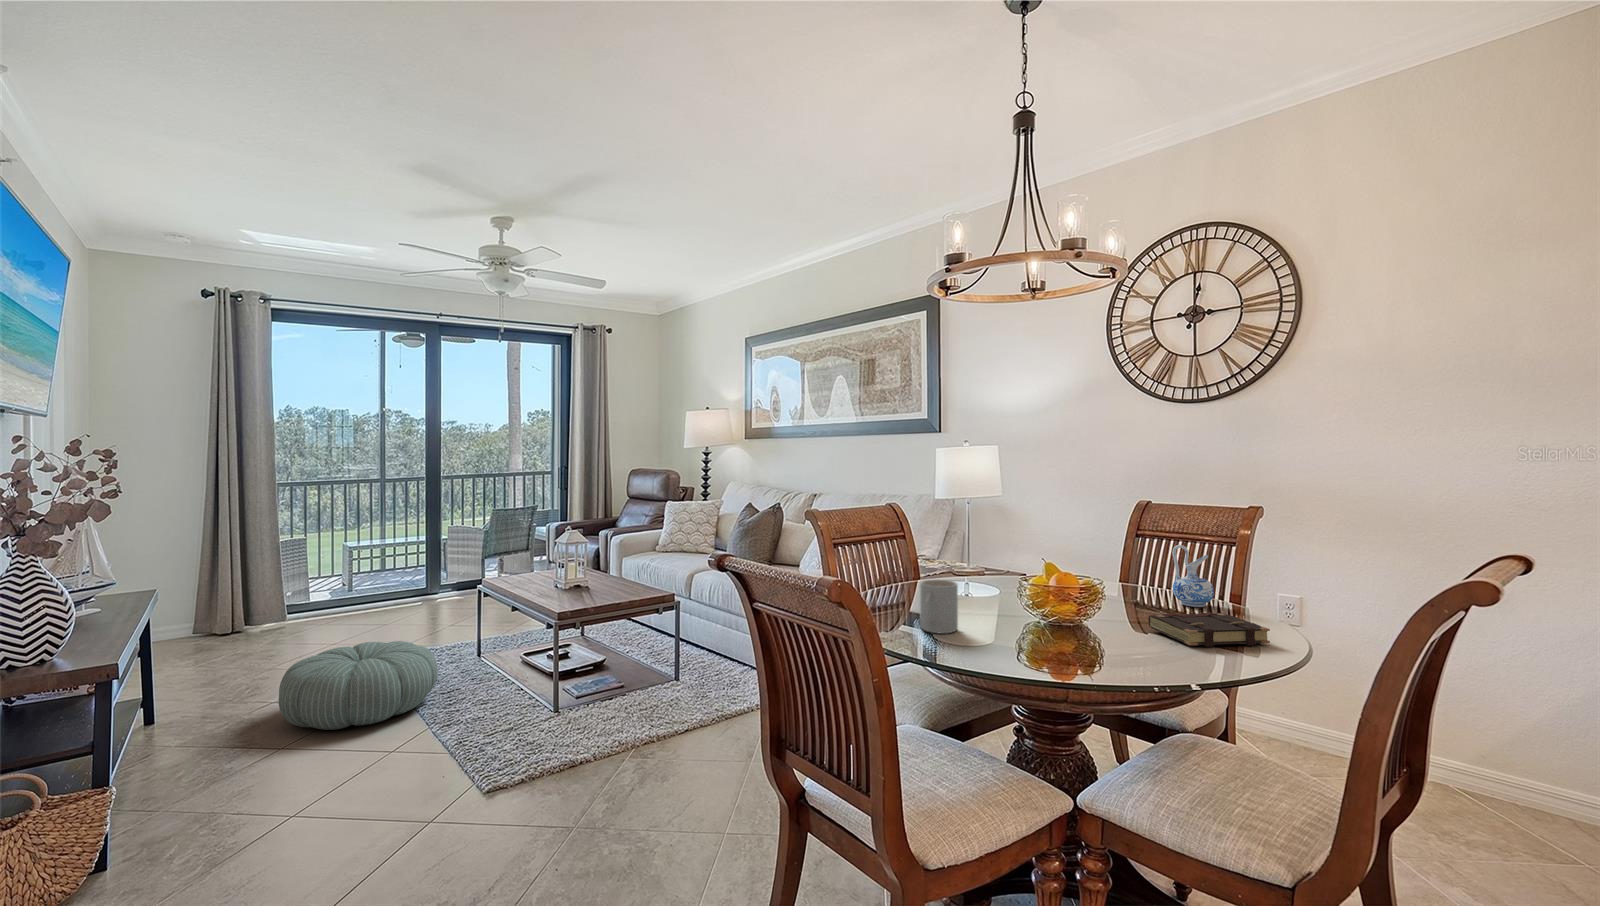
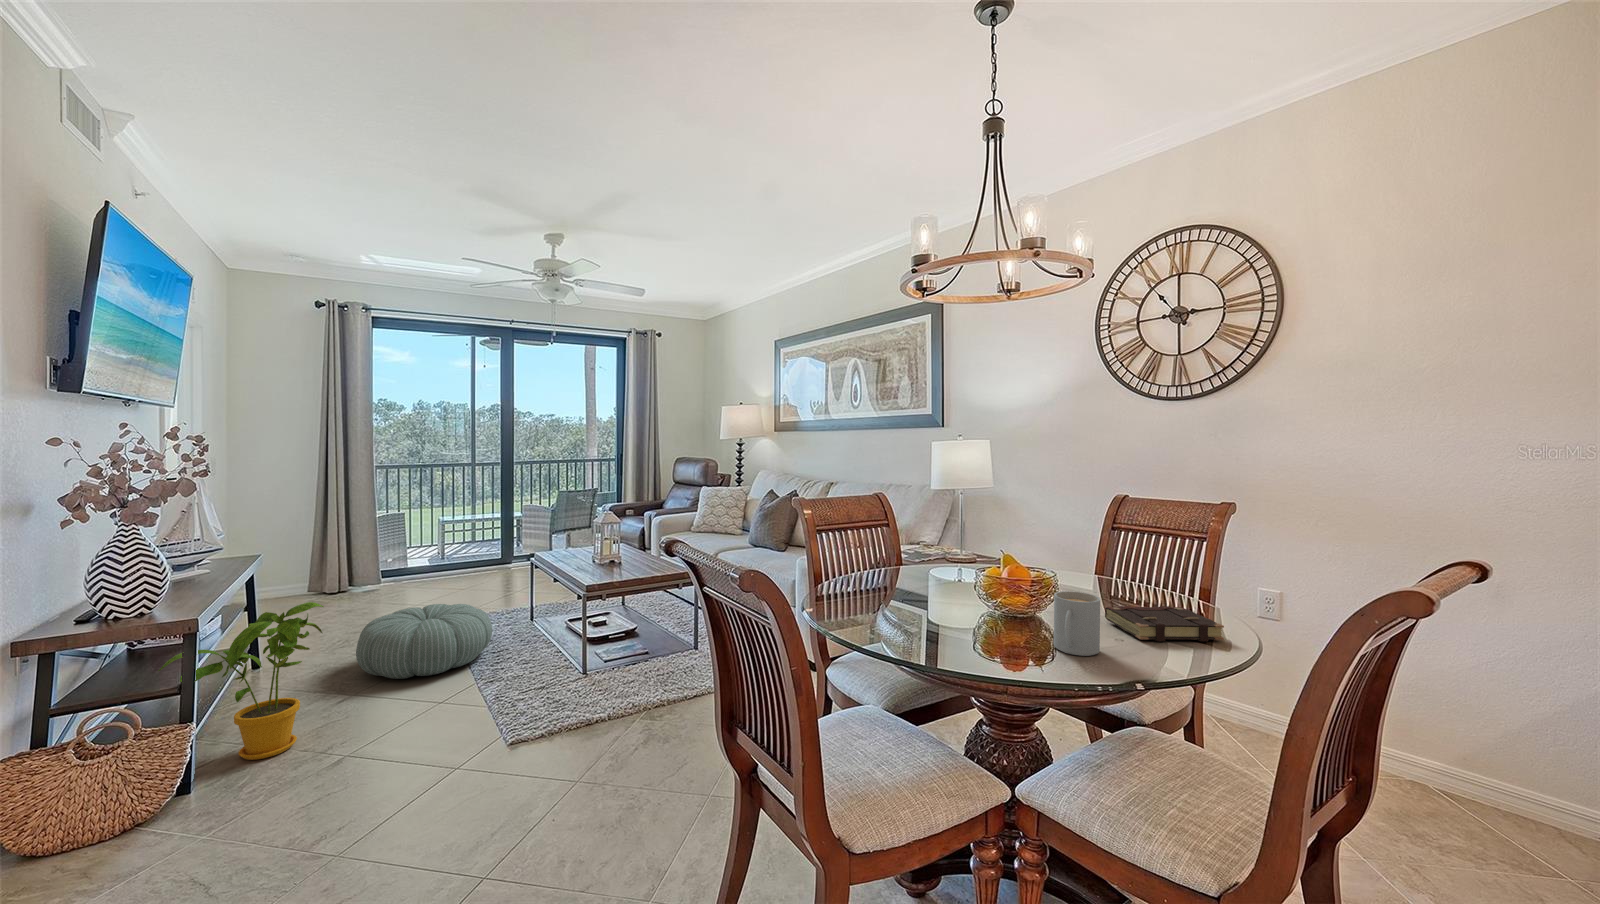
ceramic pitcher: present [1172,545,1214,607] -> none [1140,538,1180,599]
mug: present [920,580,958,633] -> present [1054,591,1100,656]
house plant: none [60,640,260,828] -> present [159,602,324,760]

